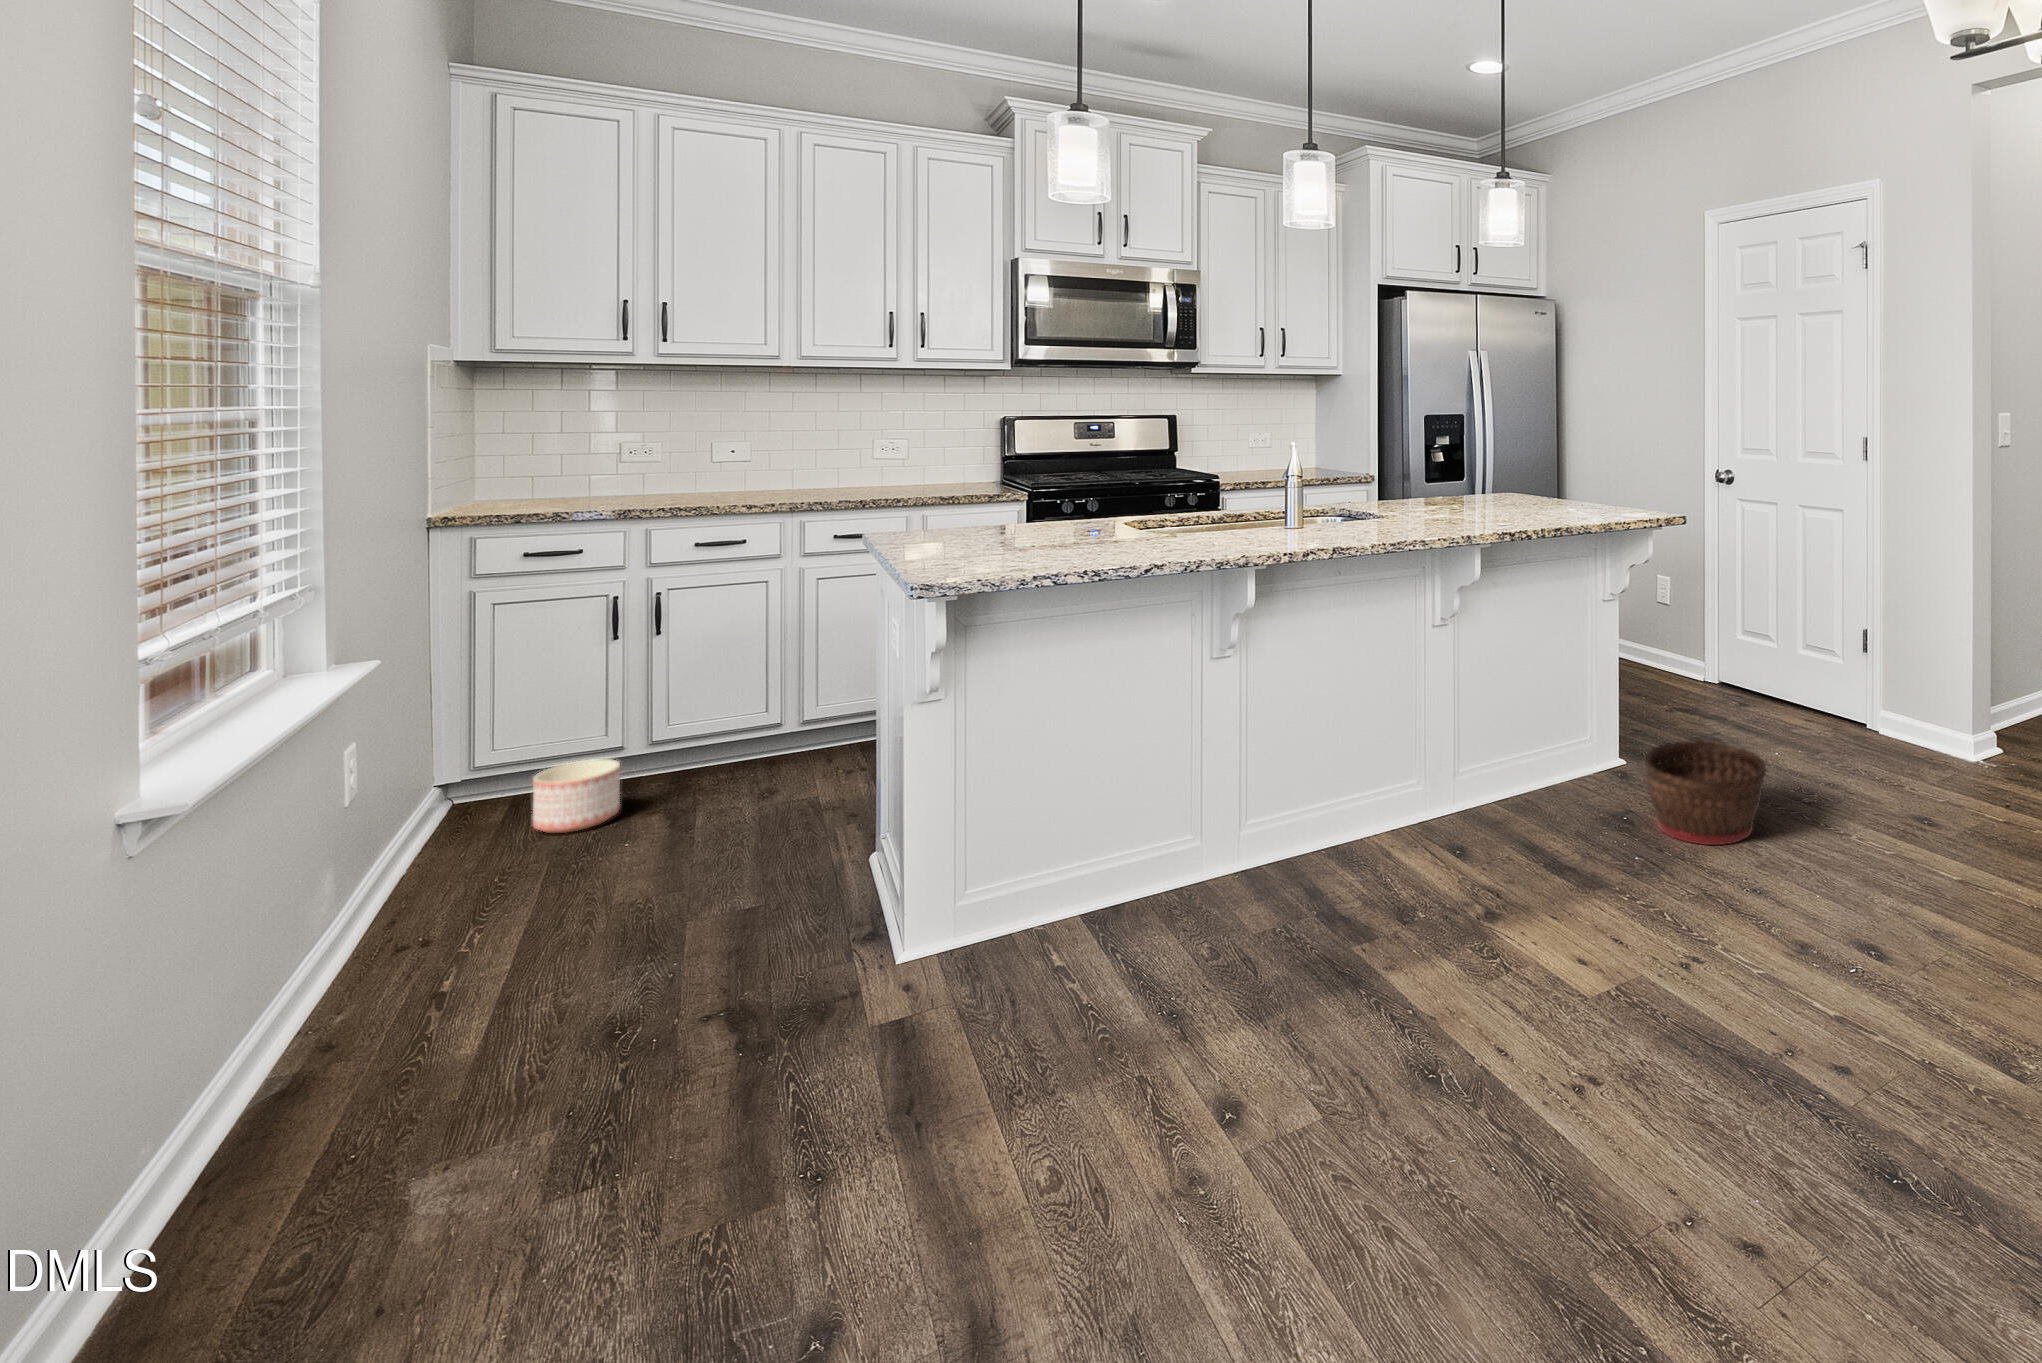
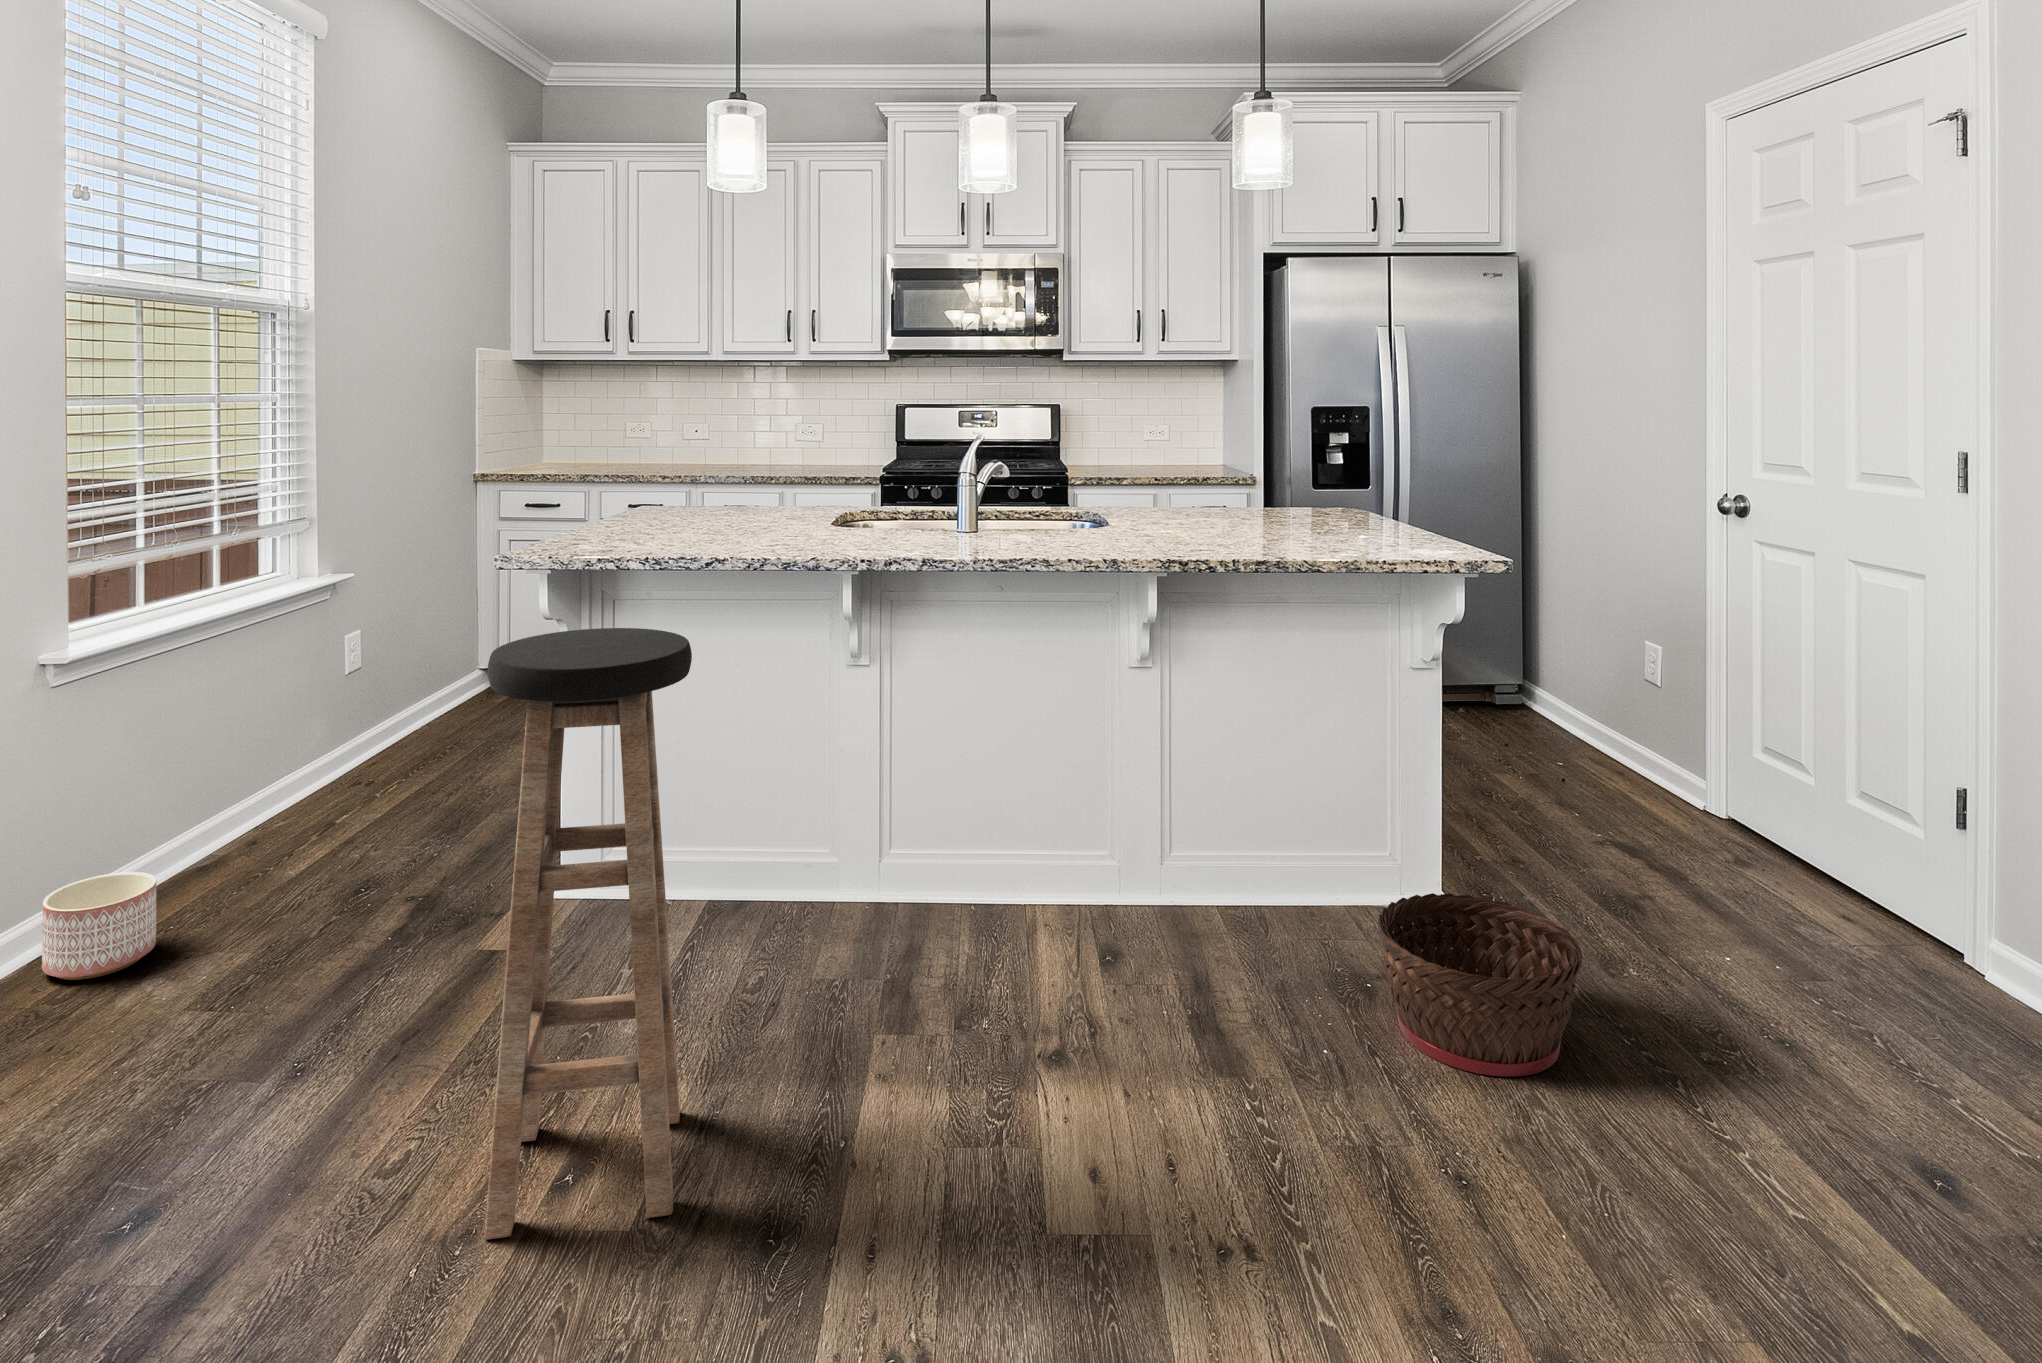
bar stool: none [1158,625,1352,1137] -> present [484,628,692,1239]
planter: present [533,759,620,833] -> present [42,872,157,980]

